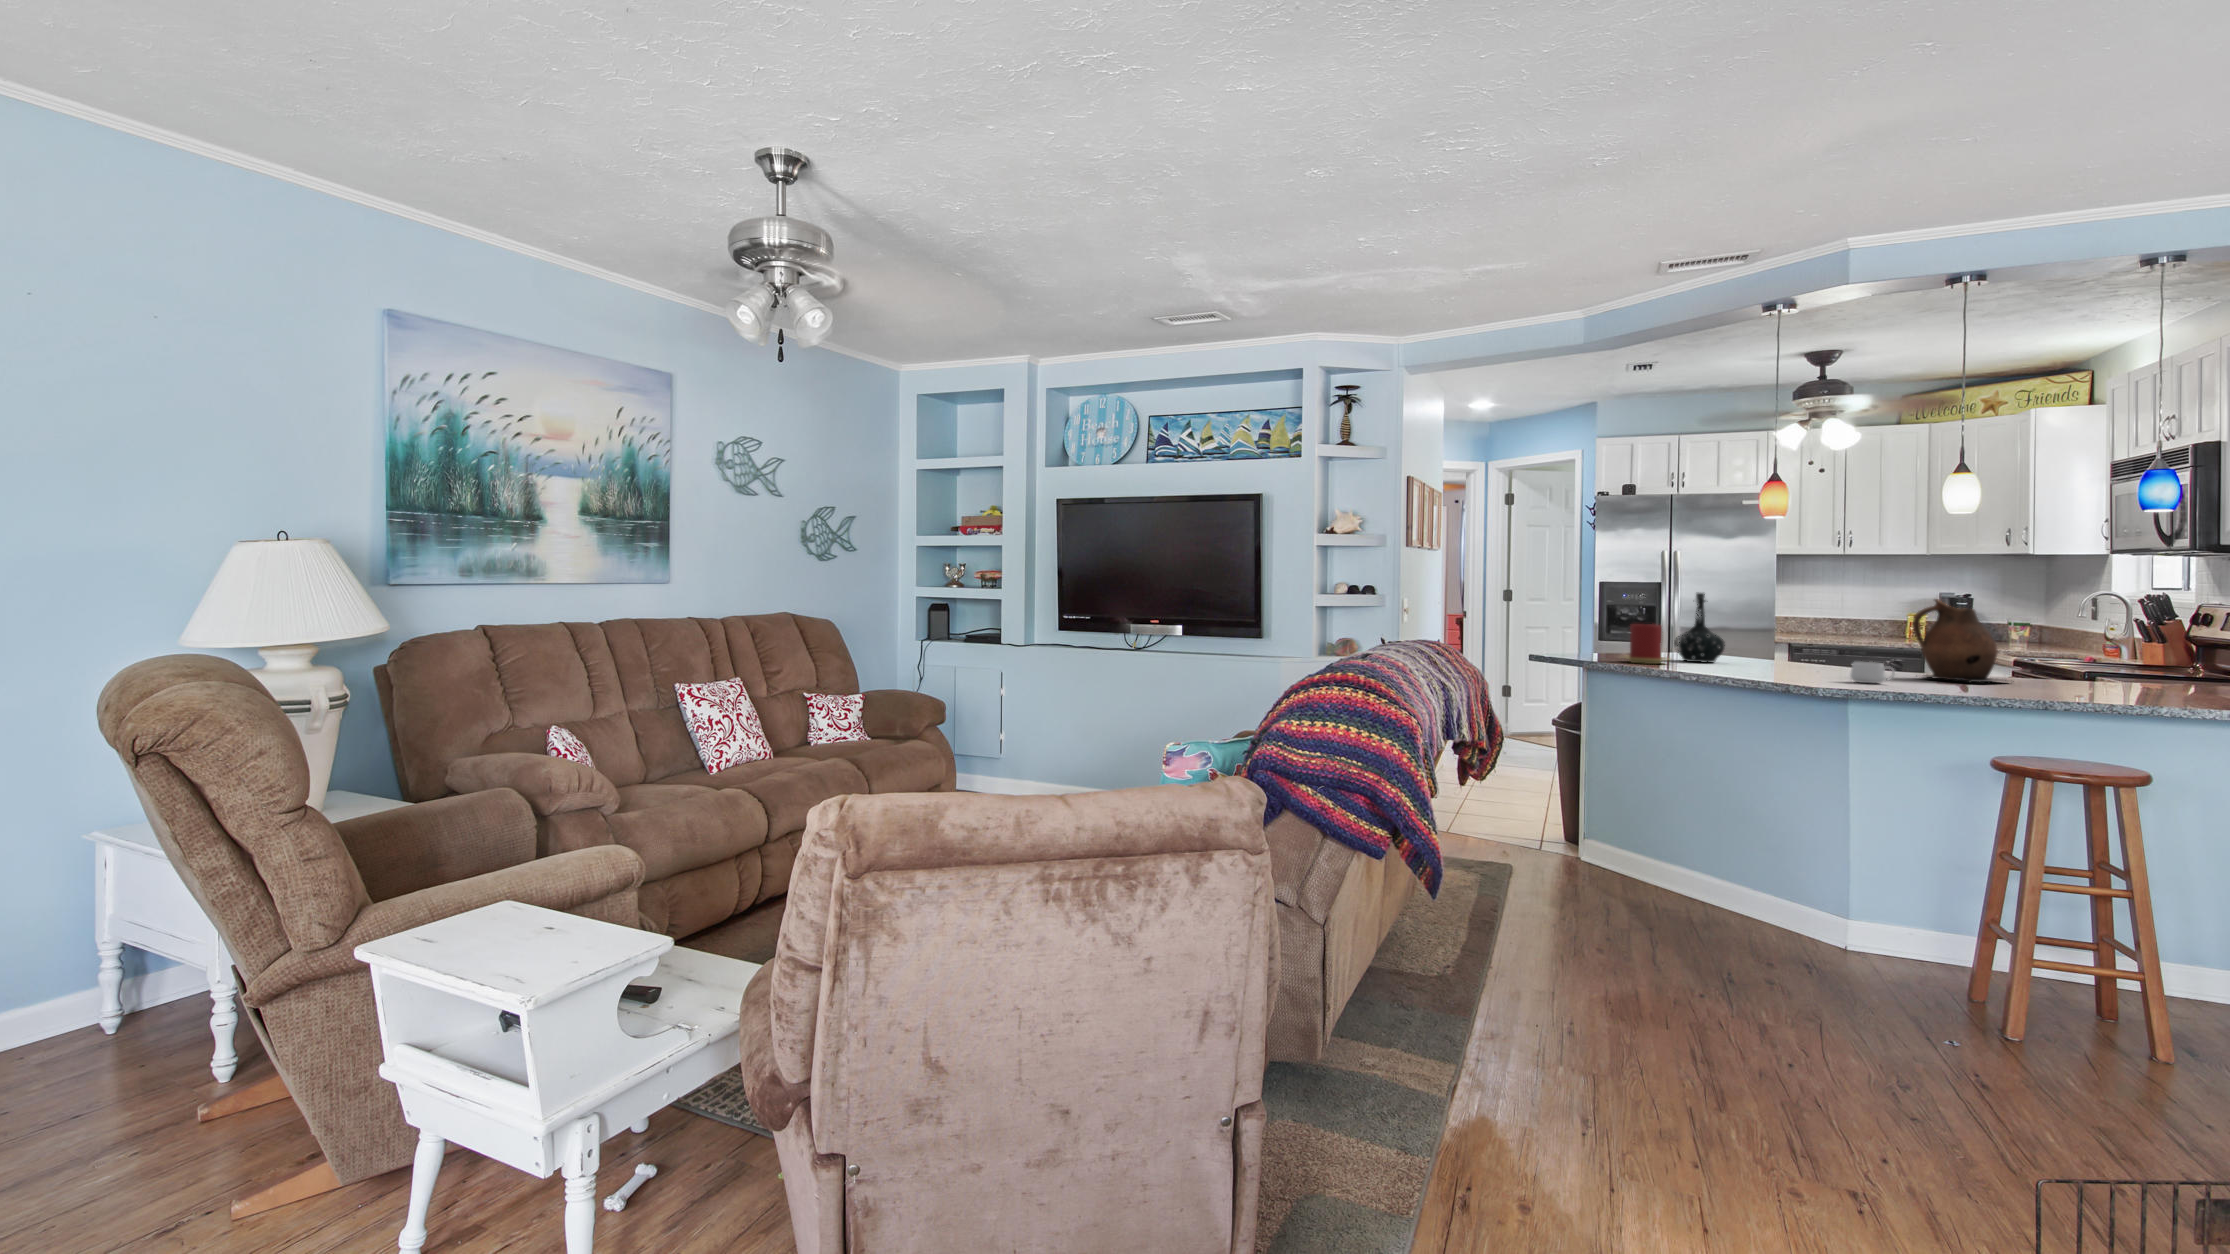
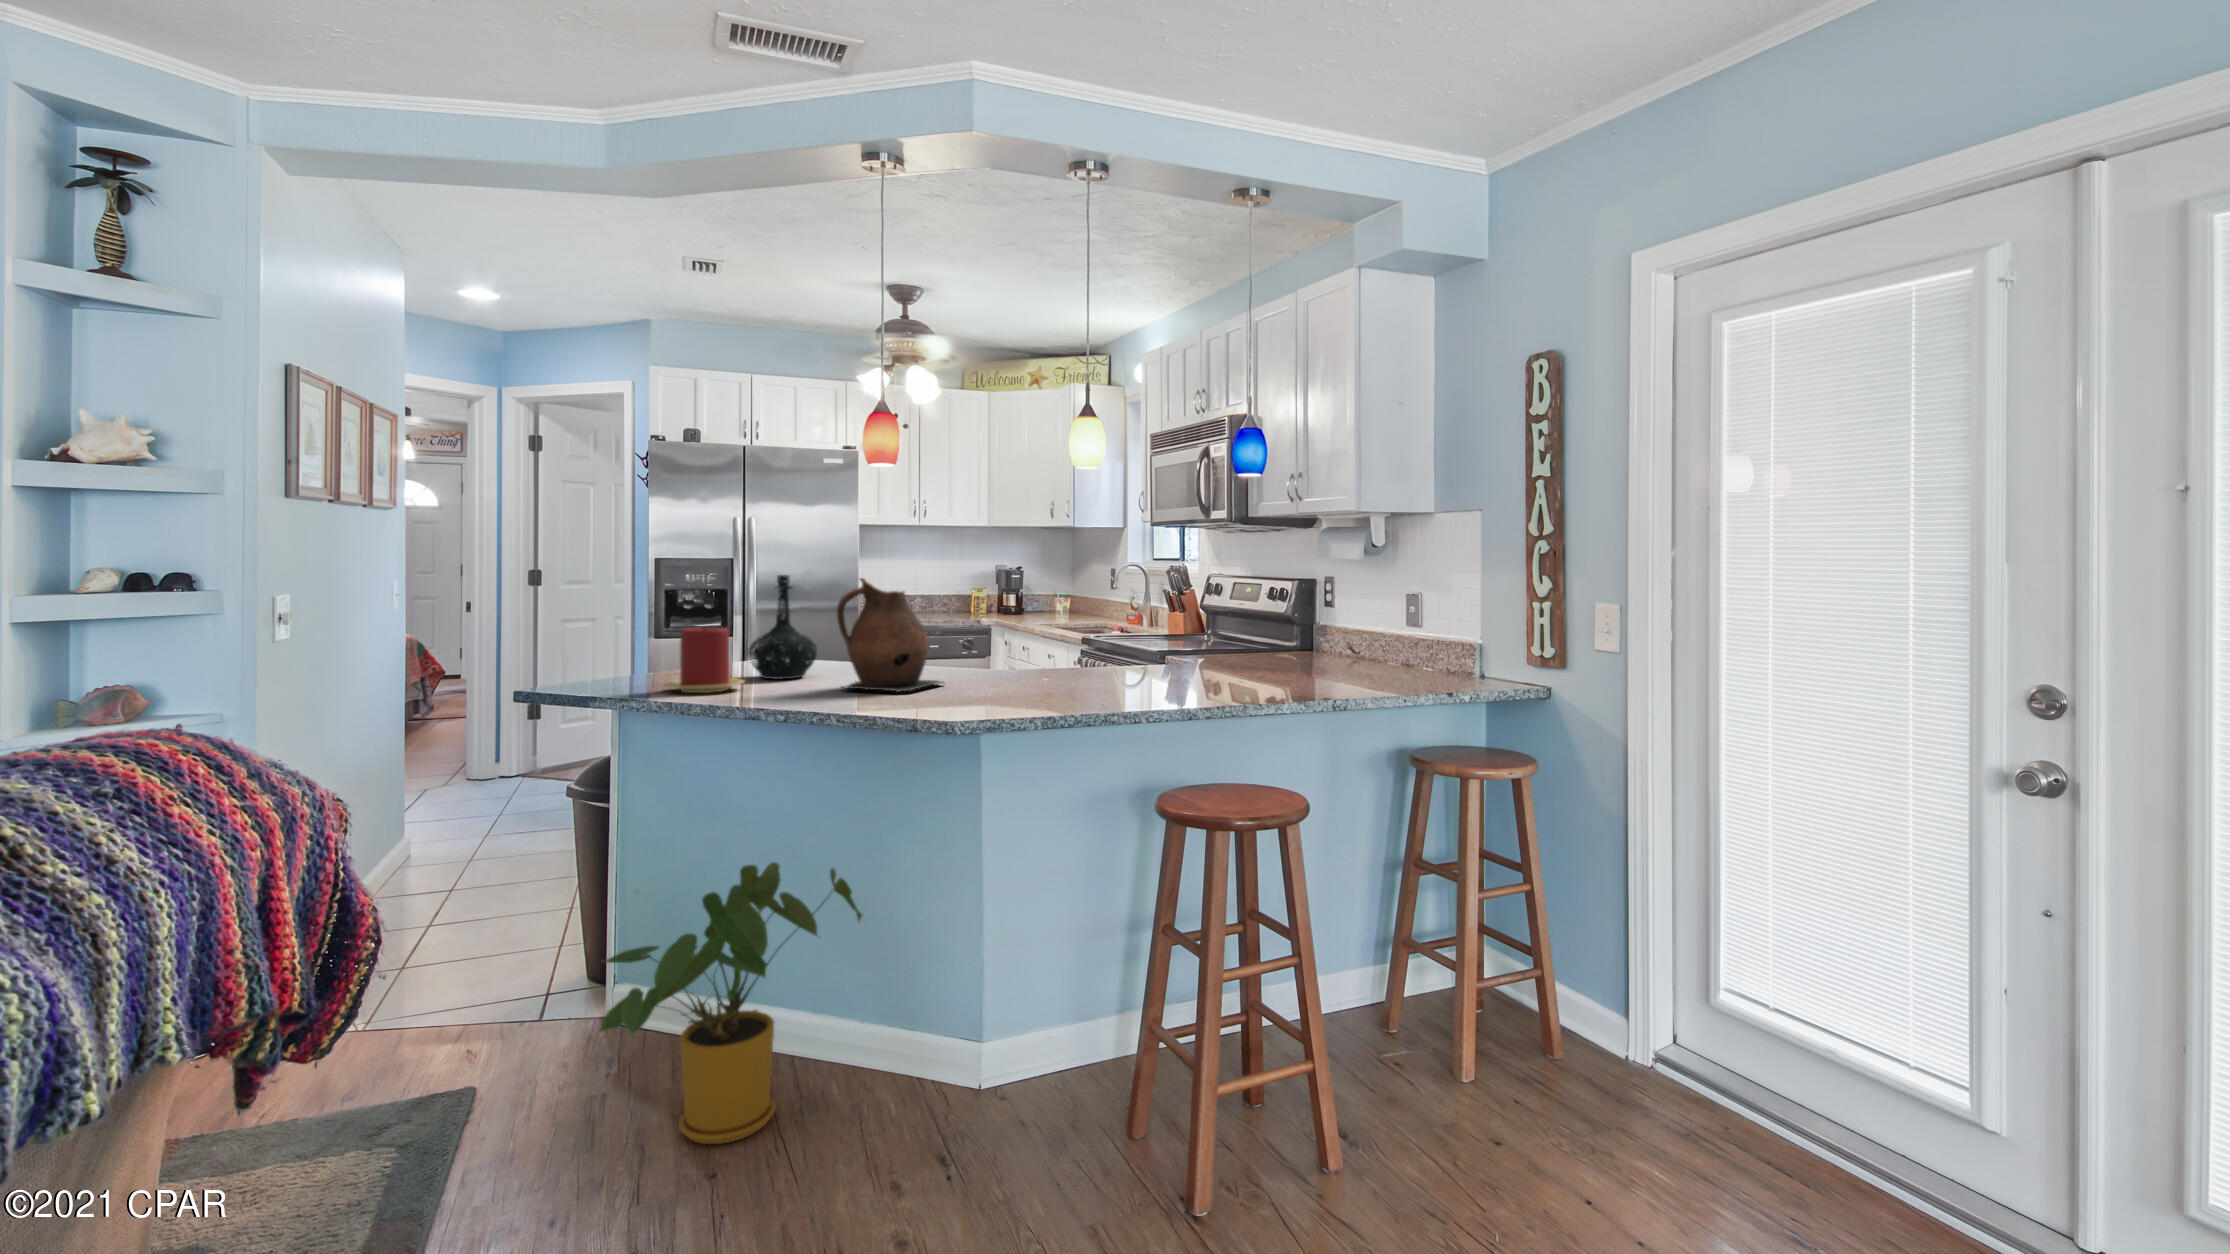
ceramic pitcher: present [1913,599,2001,682] -> present [837,578,942,692]
mug: present [1850,662,1895,683] -> none [984,672,1035,703]
house plant: none [1582,769,1752,921] -> present [598,862,862,1144]

